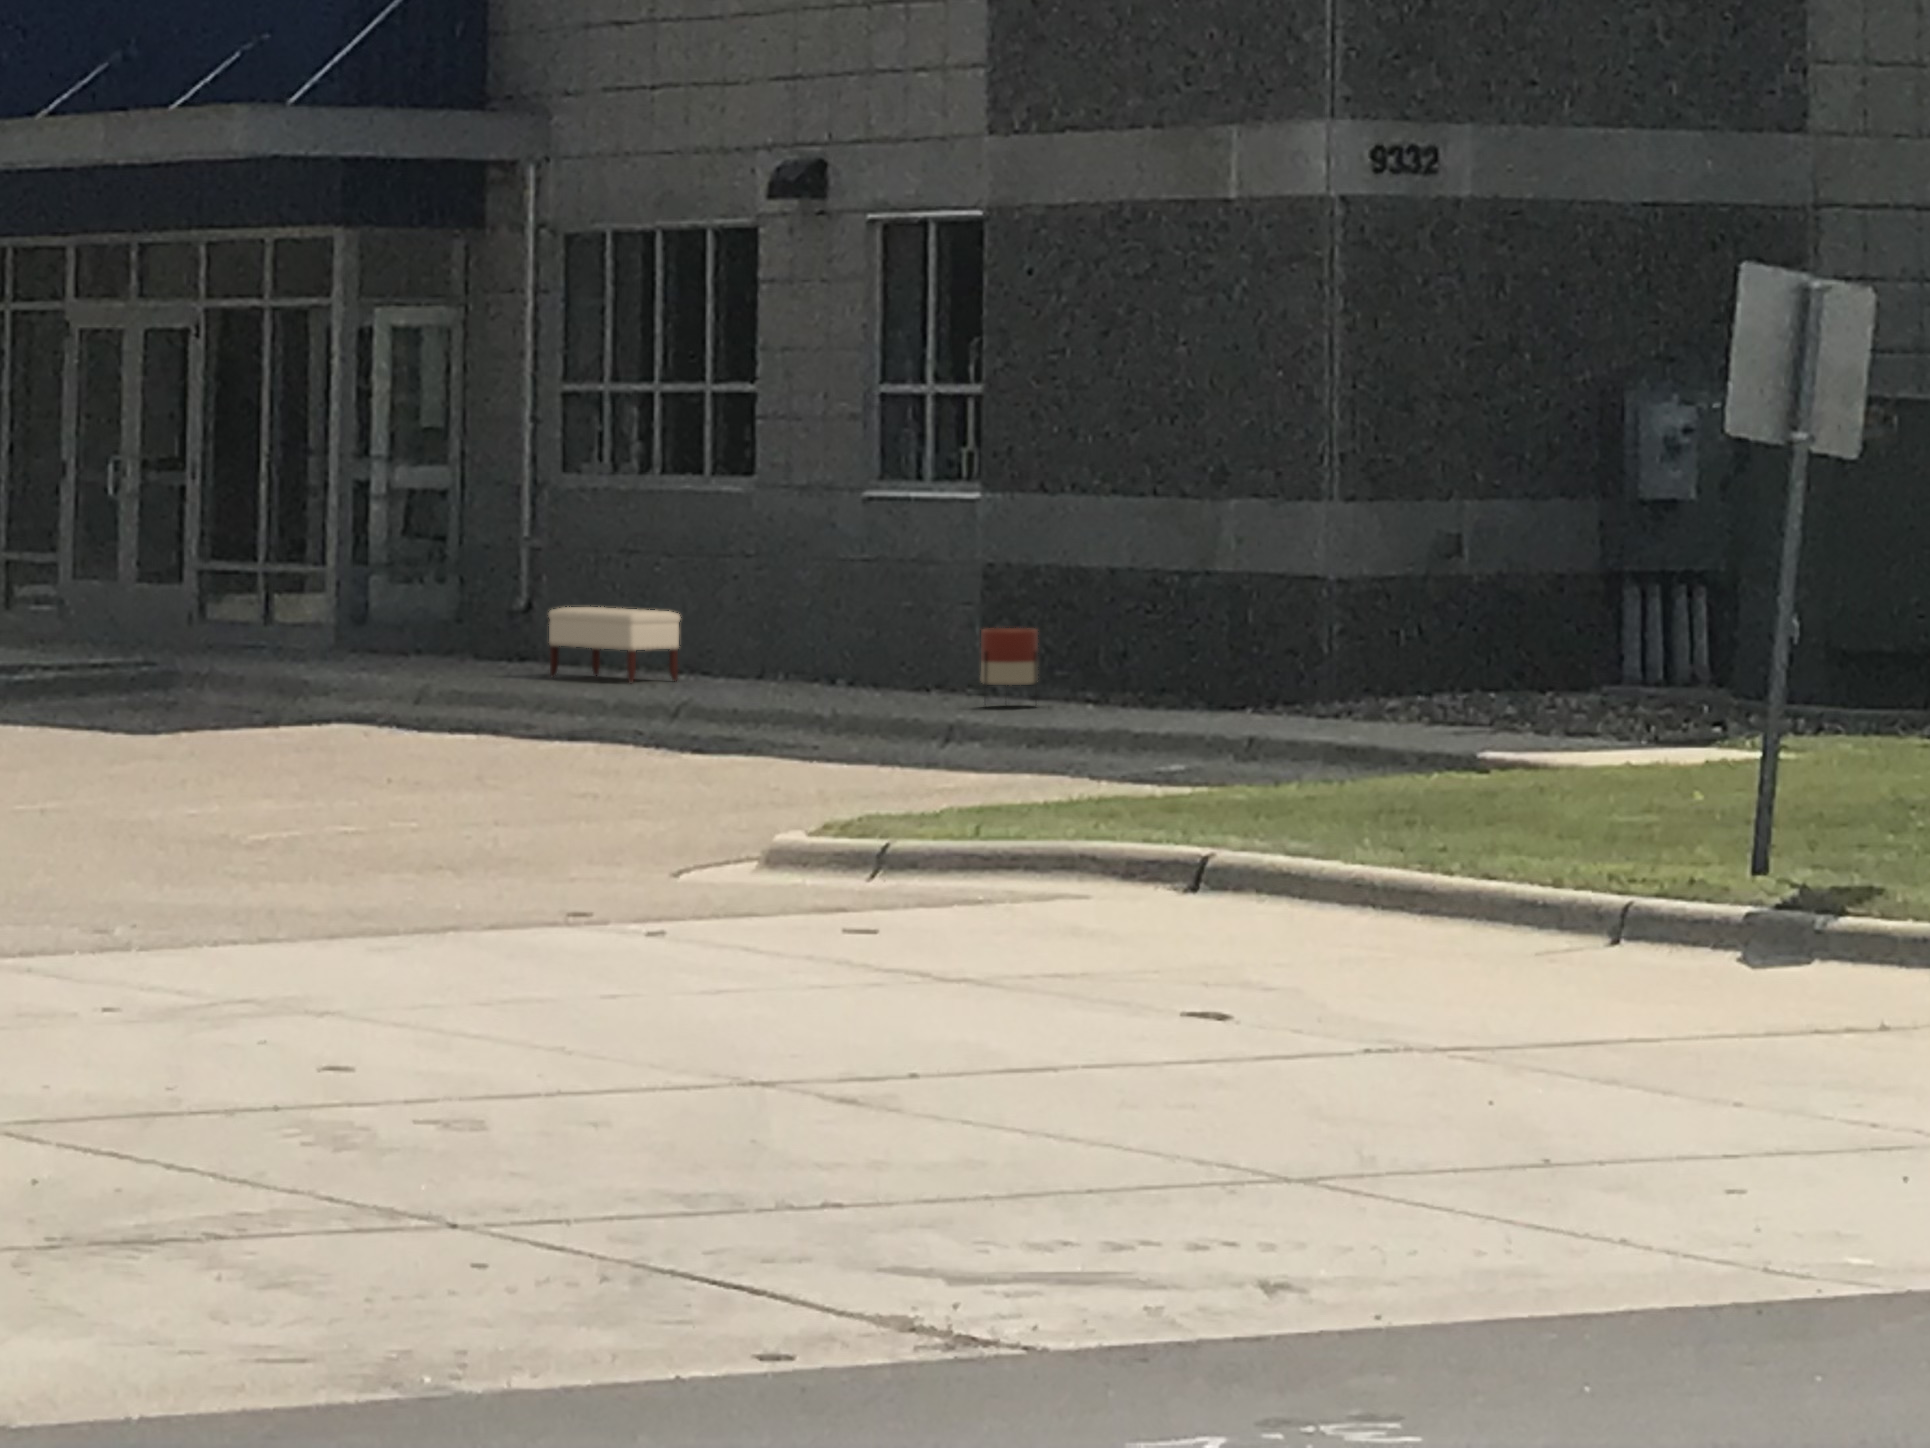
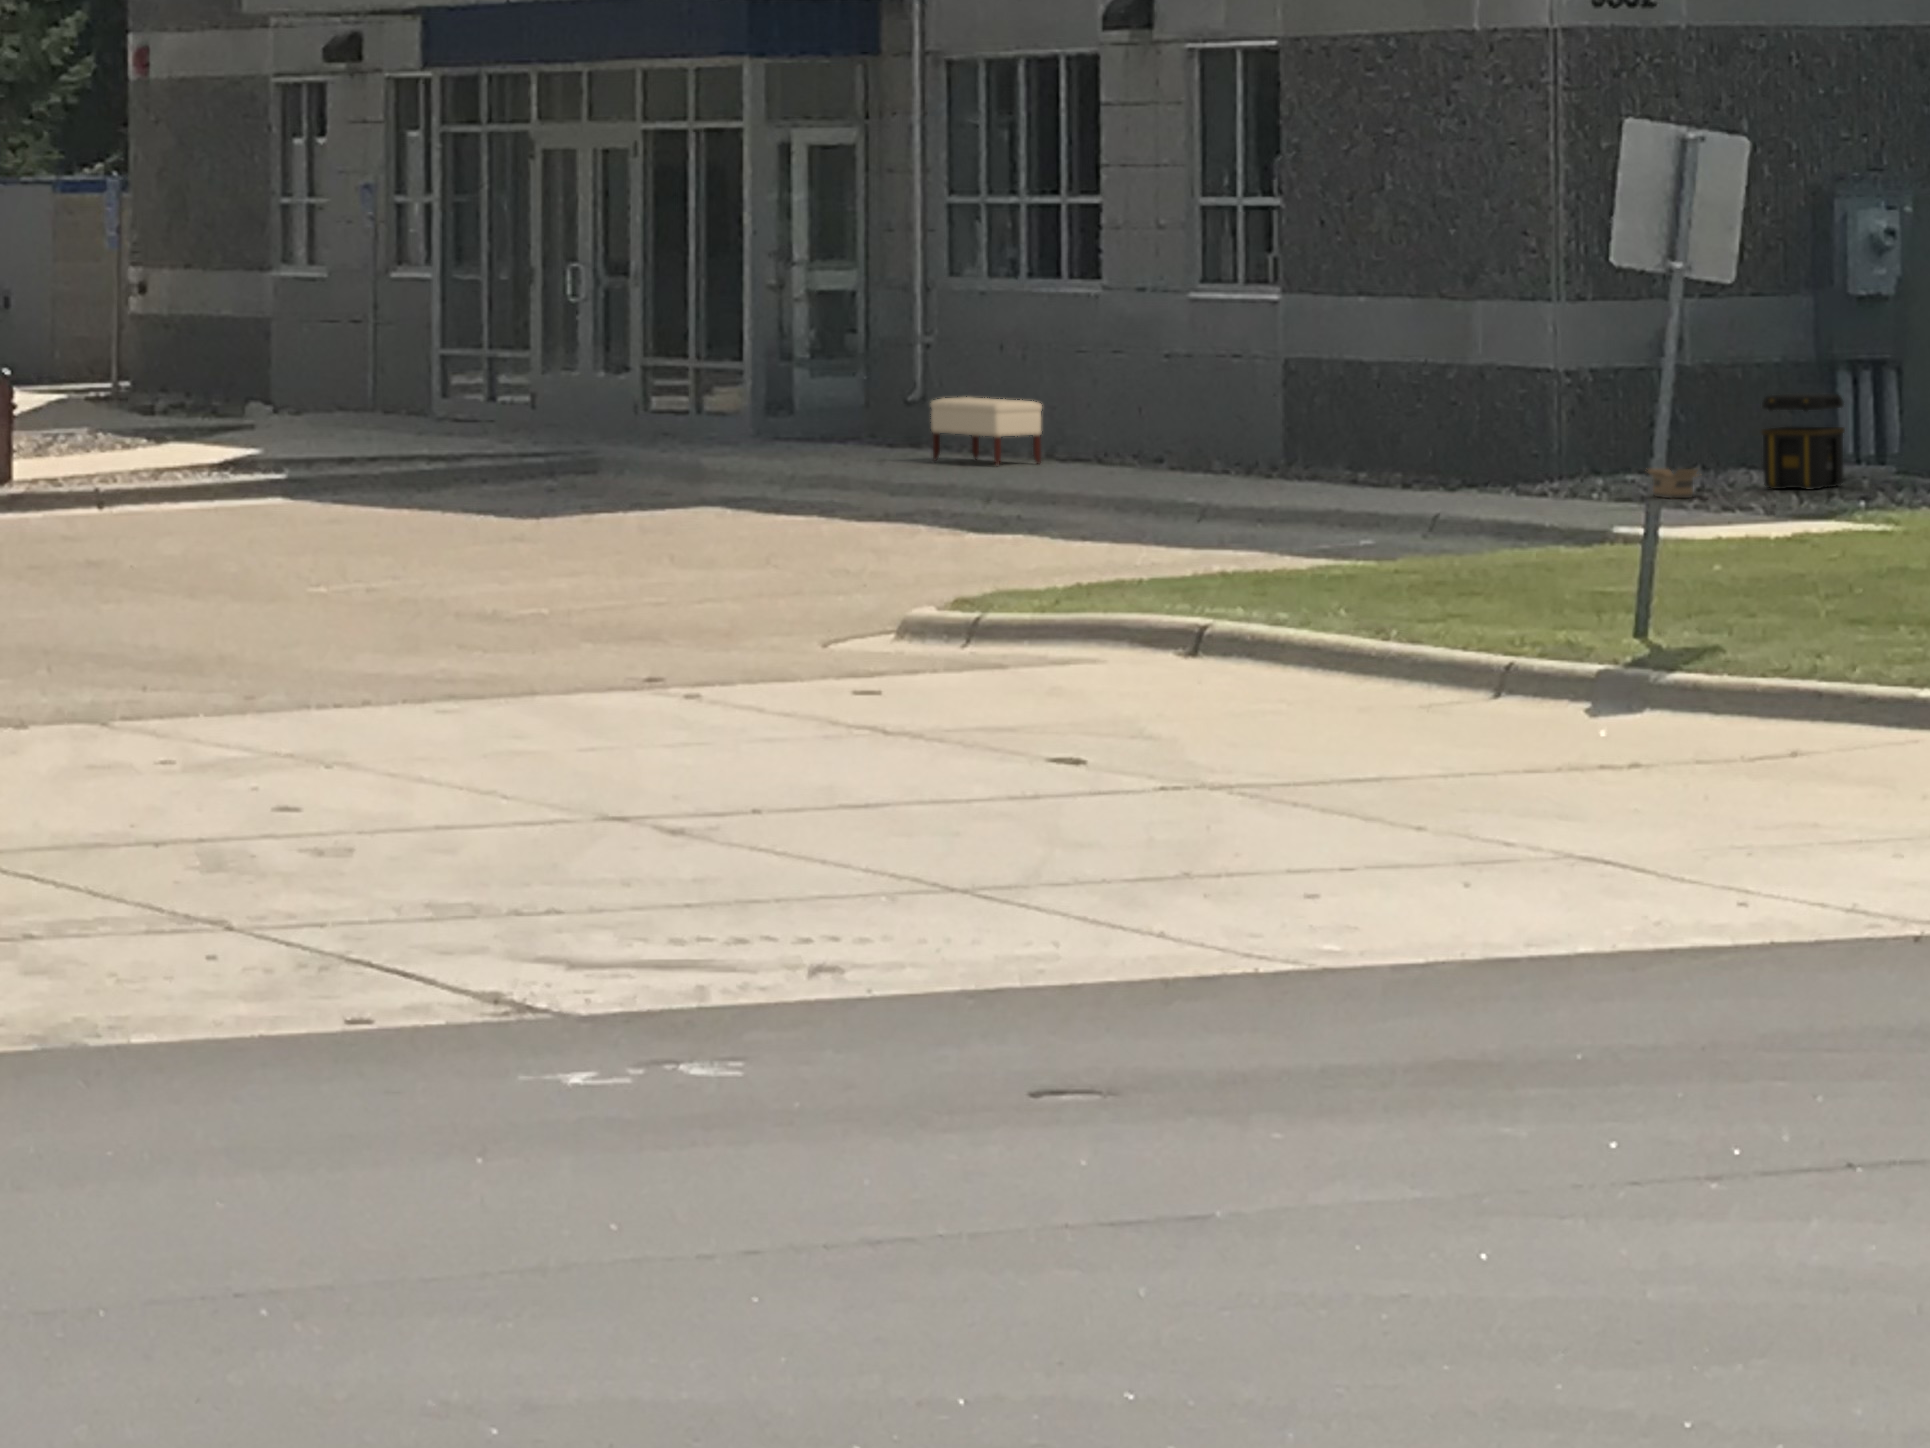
toolbox: none [1549,607,1639,714] -> present [1761,393,1845,490]
planter: present [981,628,1038,702] -> none [1272,416,1323,487]
cardboard box: none [1425,686,1494,723] -> present [1647,469,1698,498]

